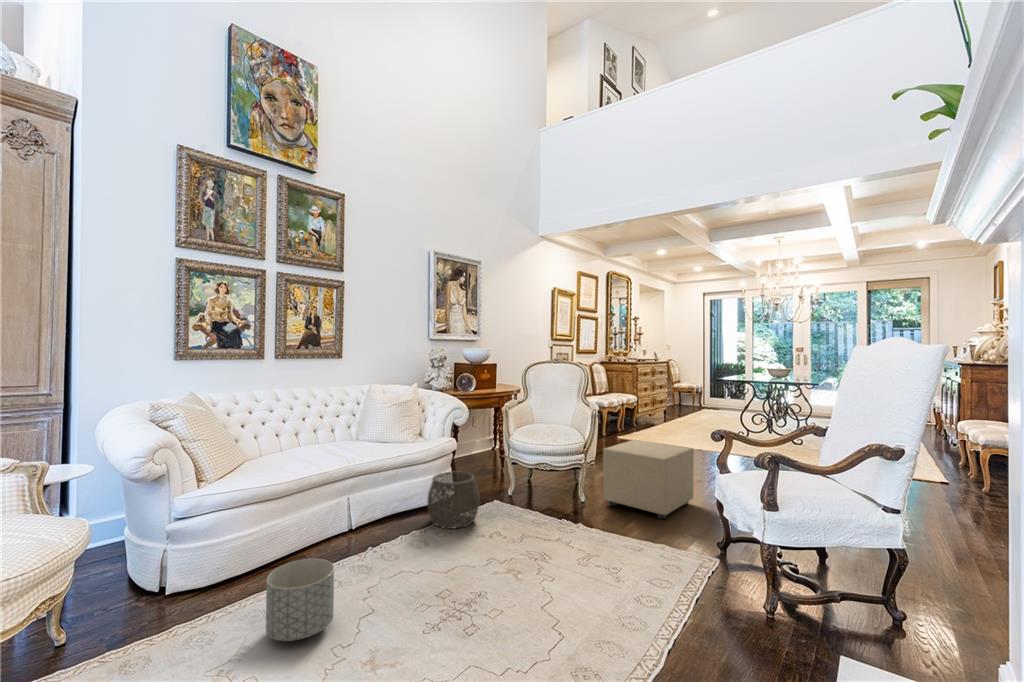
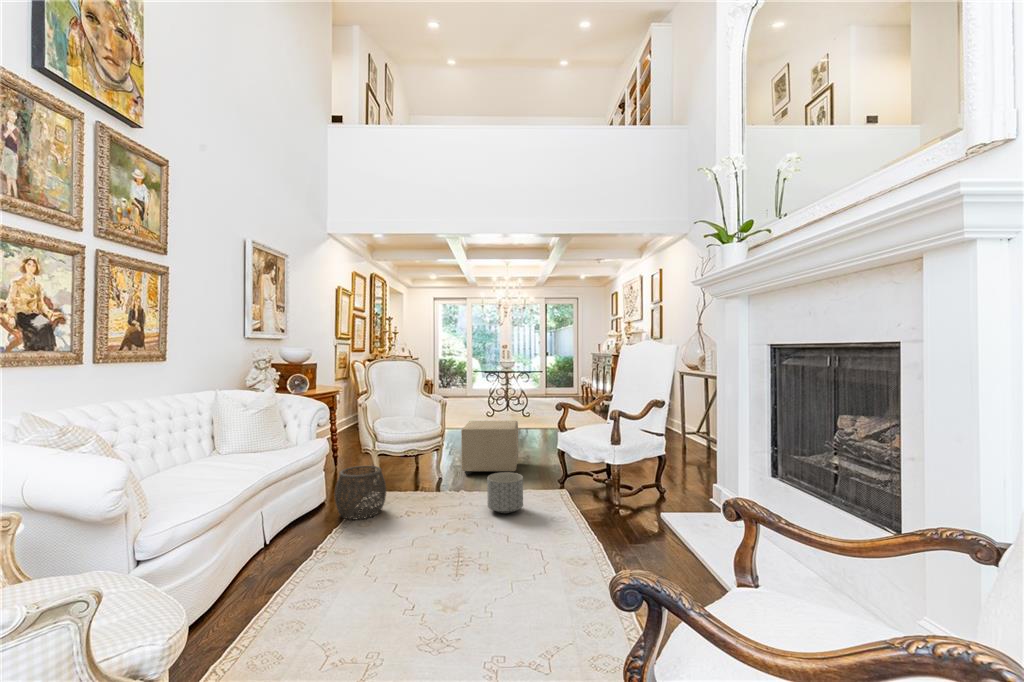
planter: present [266,559,334,641] -> present [487,472,523,514]

